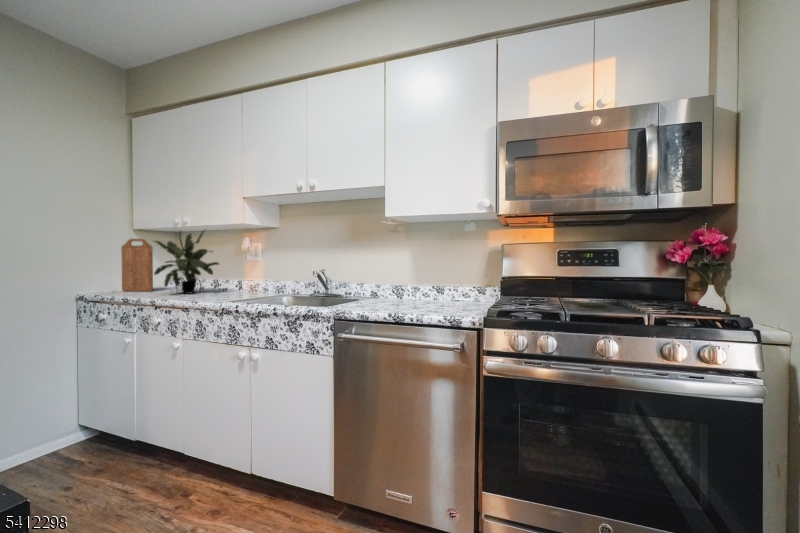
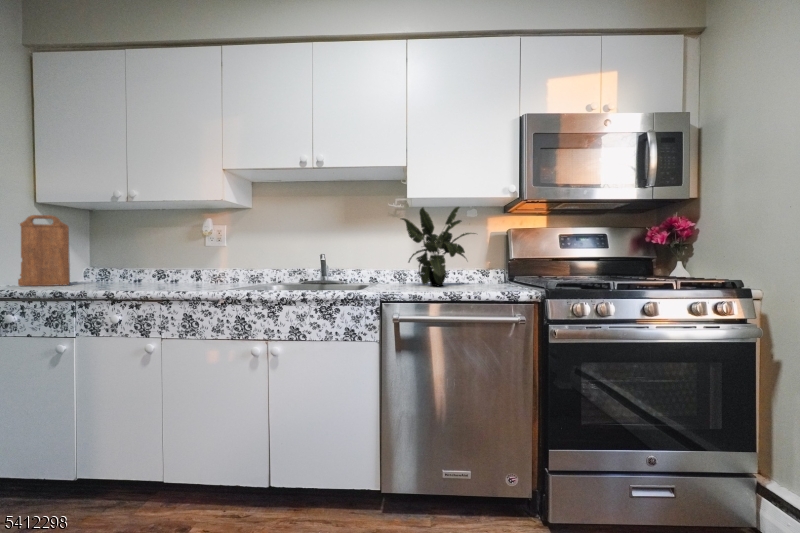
potted plant: present [154,231,219,294] -> present [401,207,475,286]

